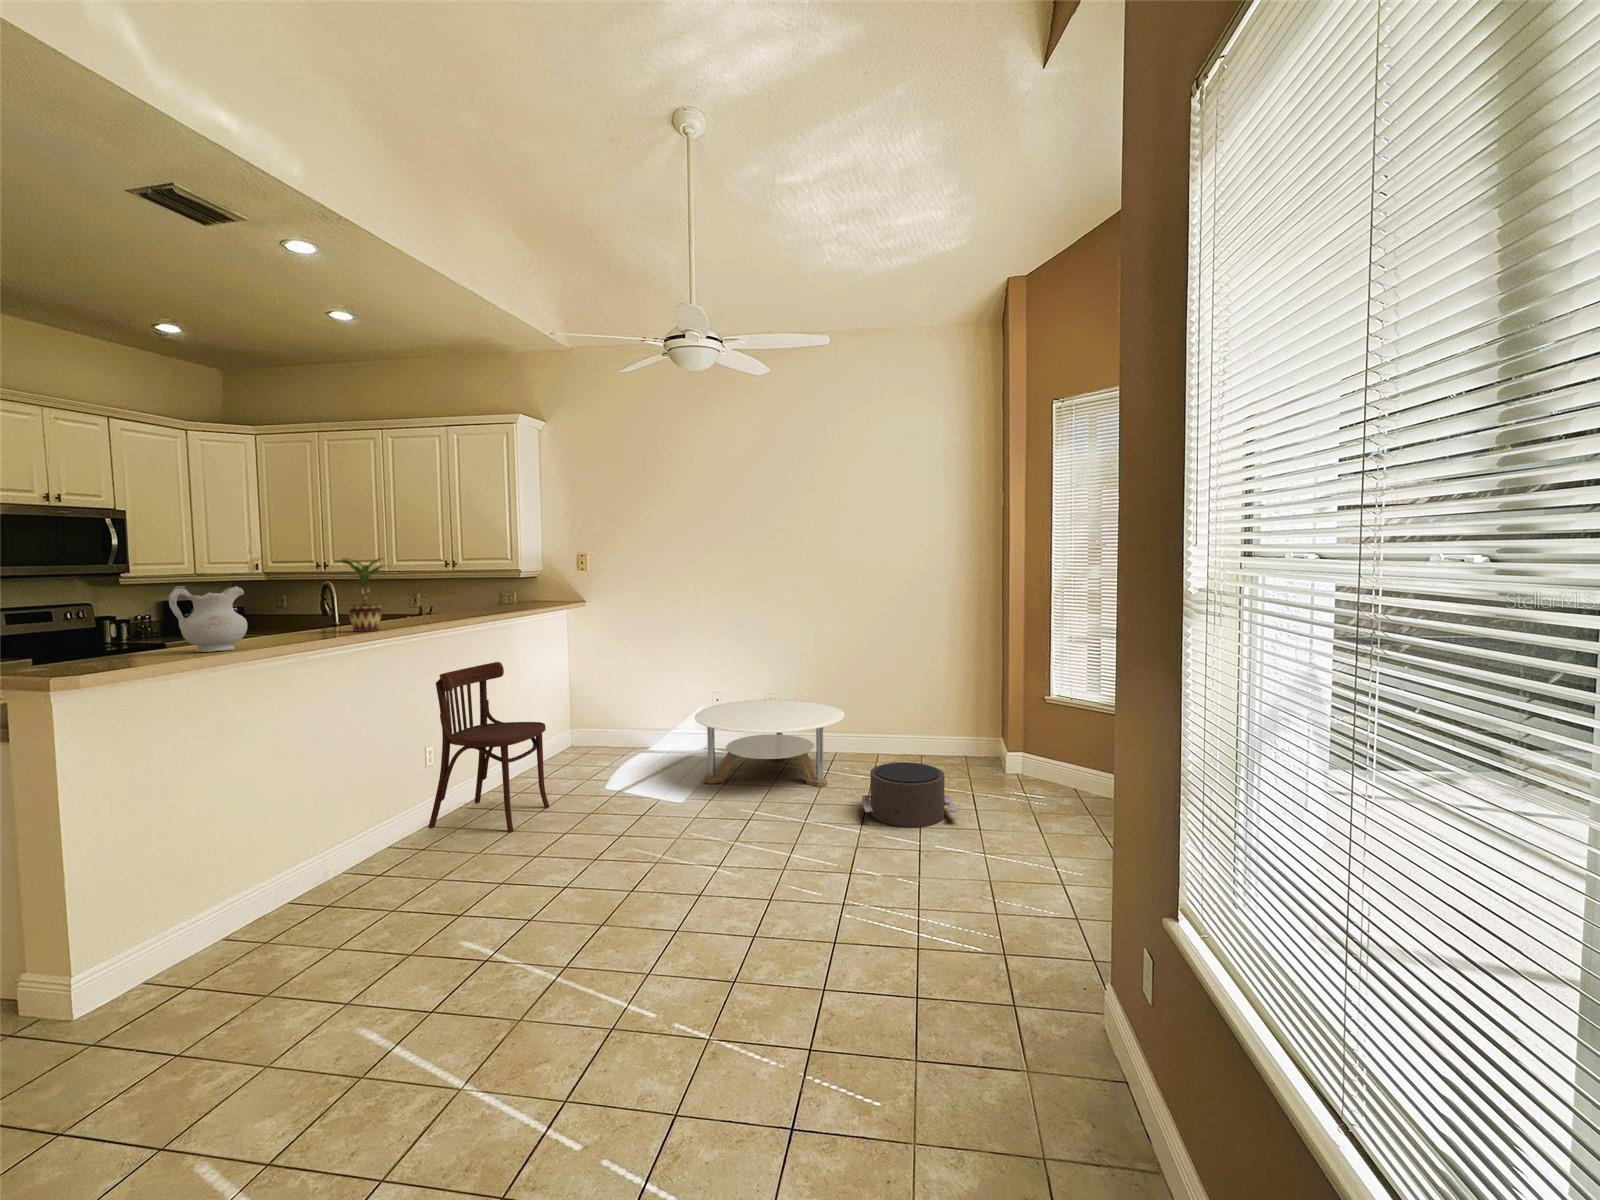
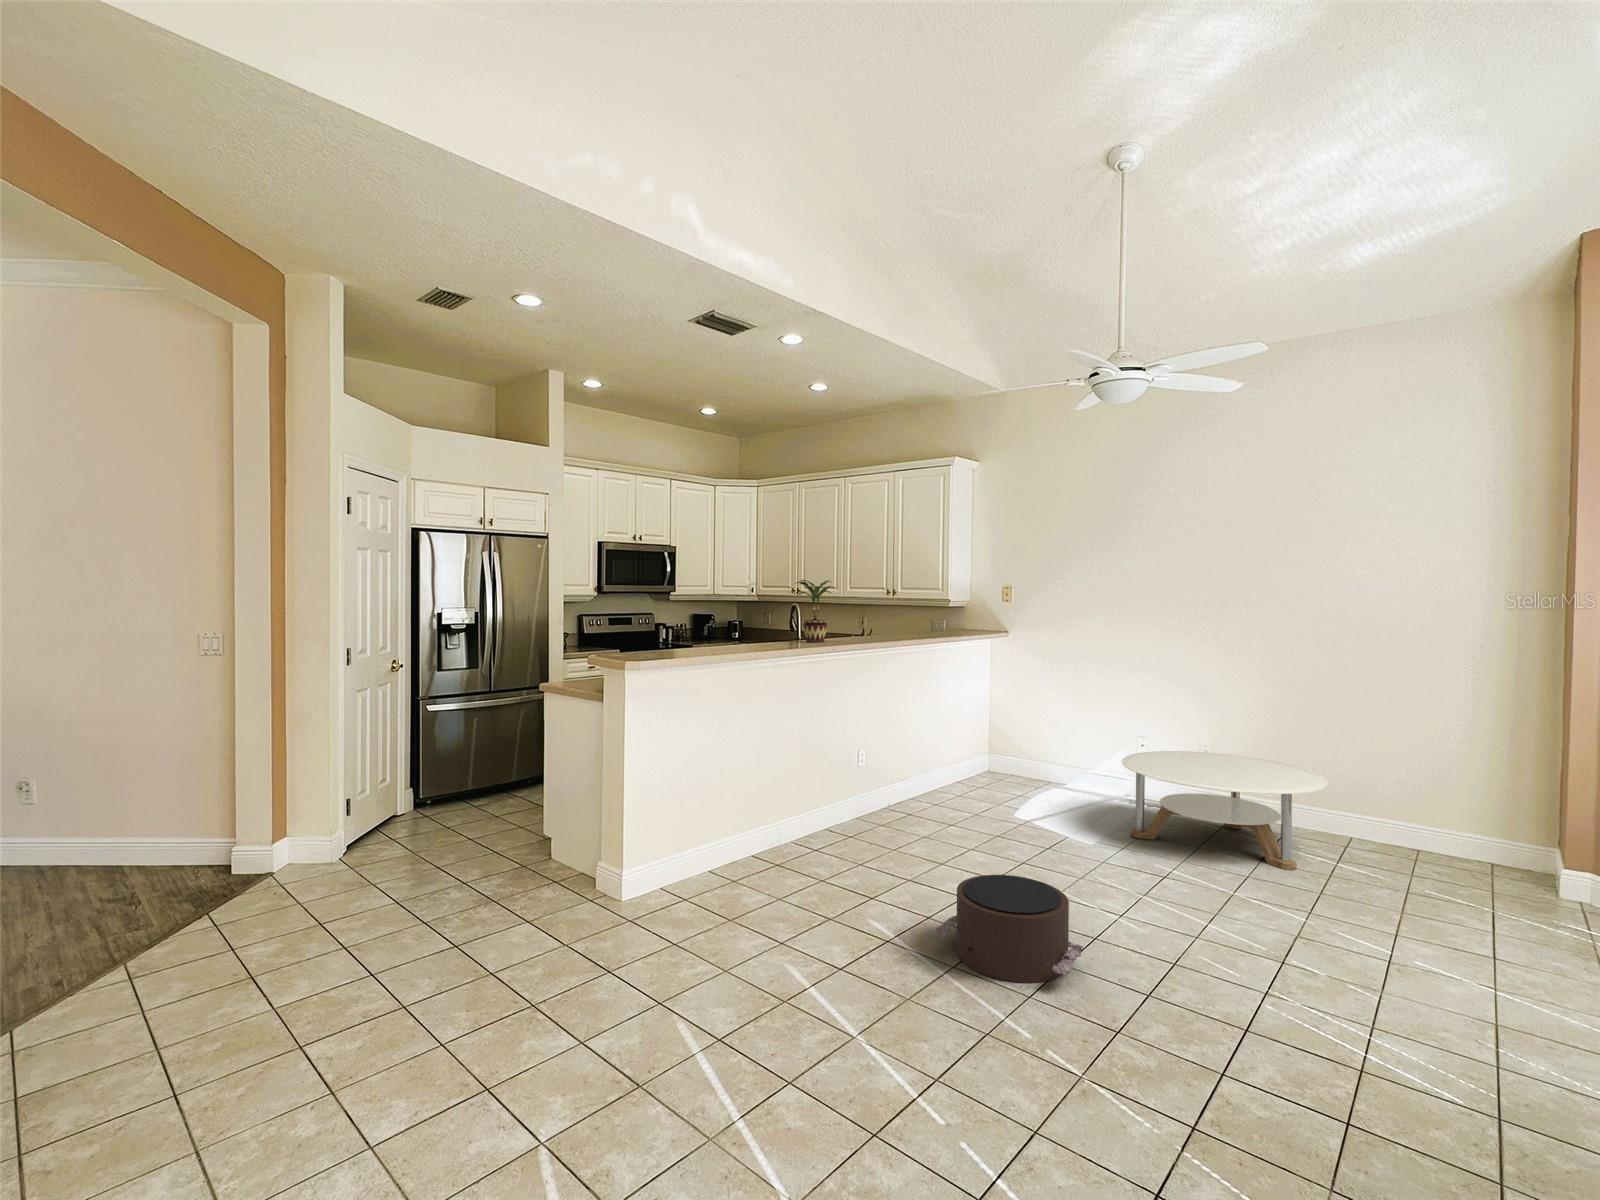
ceramic pitcher: present [169,586,247,652] -> none [691,598,735,649]
dining chair: present [428,662,549,832] -> none [856,680,962,842]
pouf: present [862,762,958,827] -> present [933,875,1083,983]

